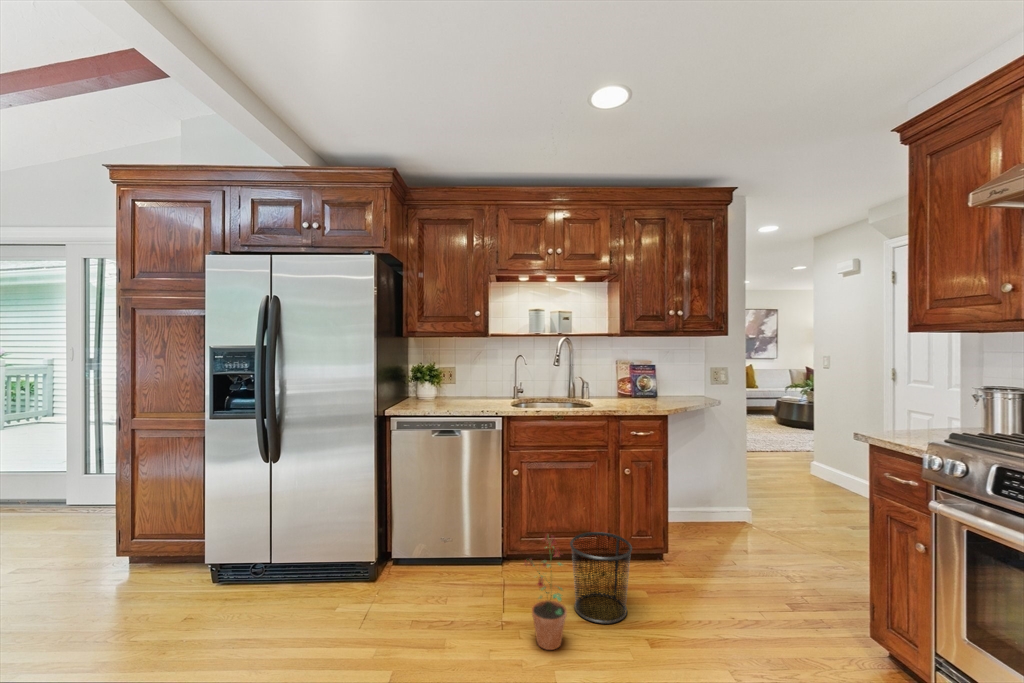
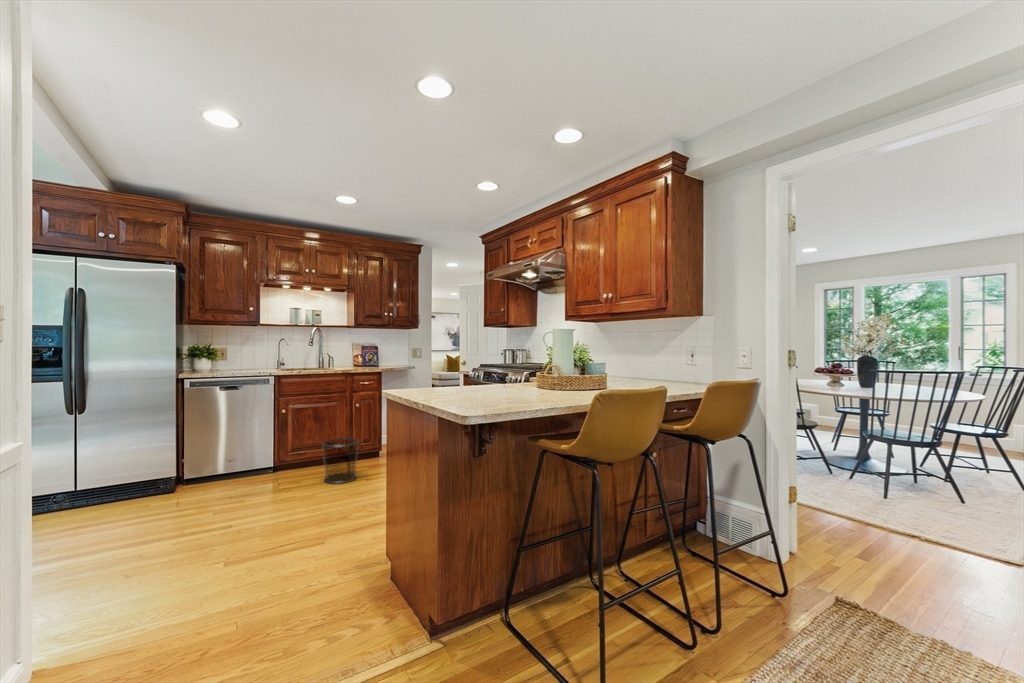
potted plant: present [524,533,567,650] -> none [292,434,320,496]

